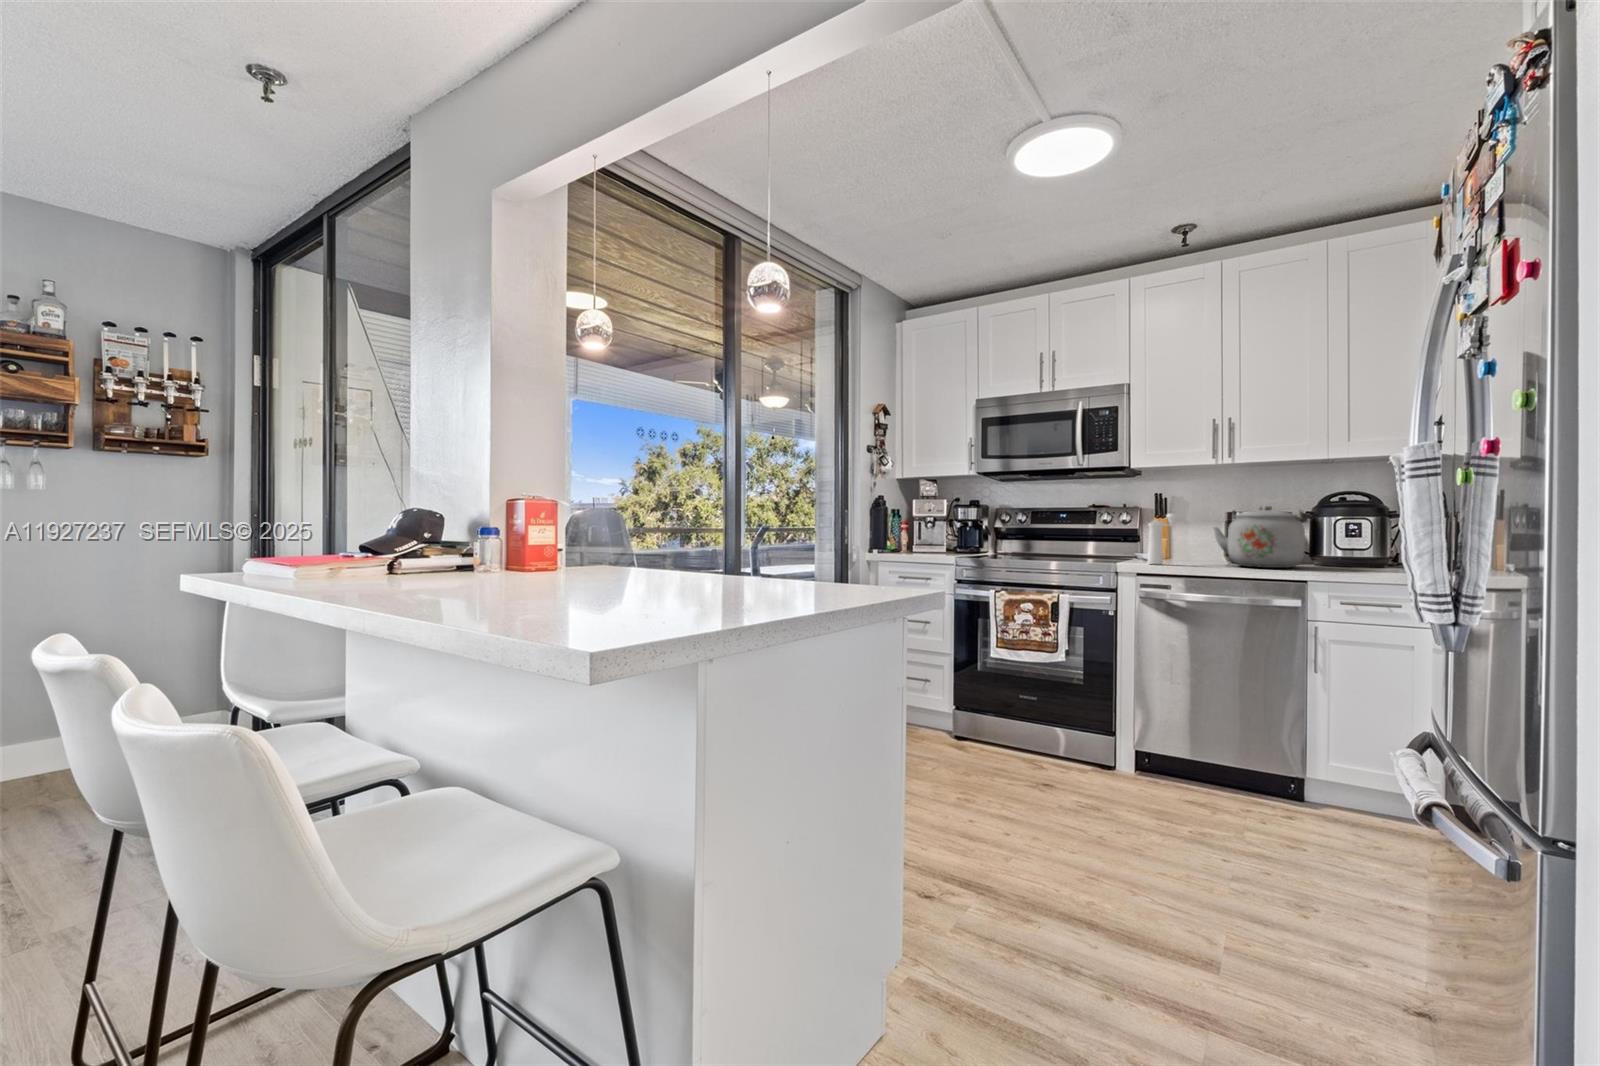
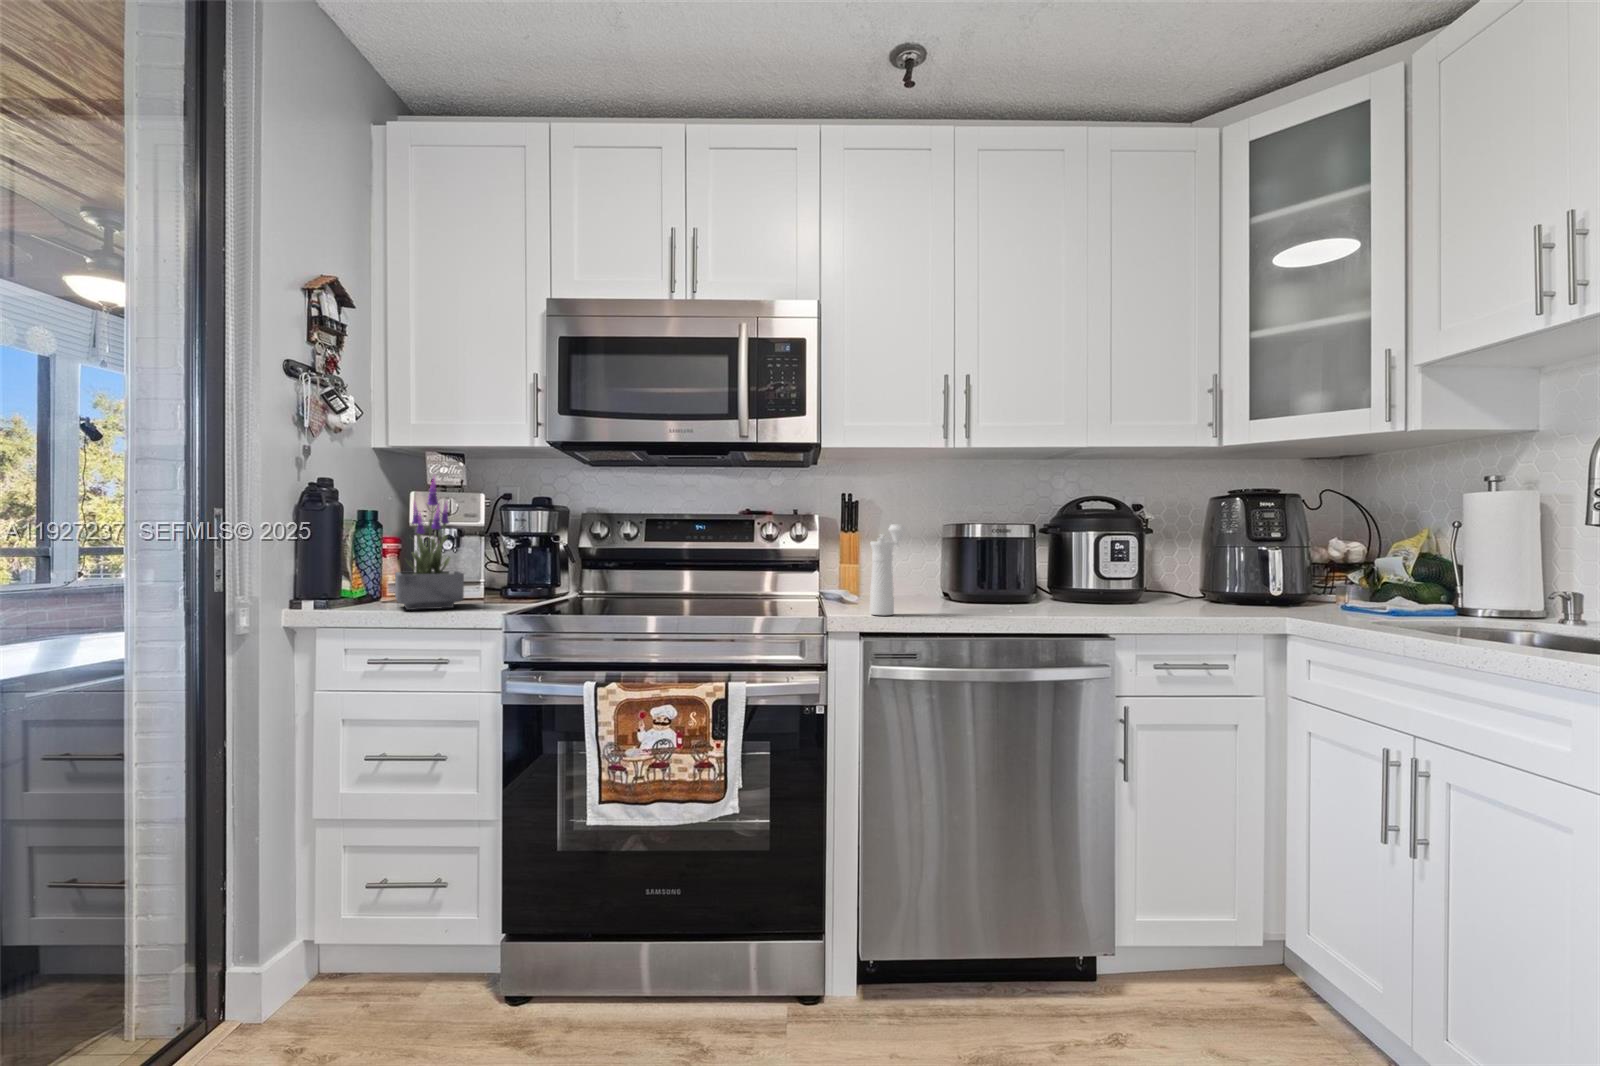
potted plant: none [907,492,937,555] -> present [395,477,464,610]
kettle: present [1214,506,1307,568] -> none [958,513,1085,614]

